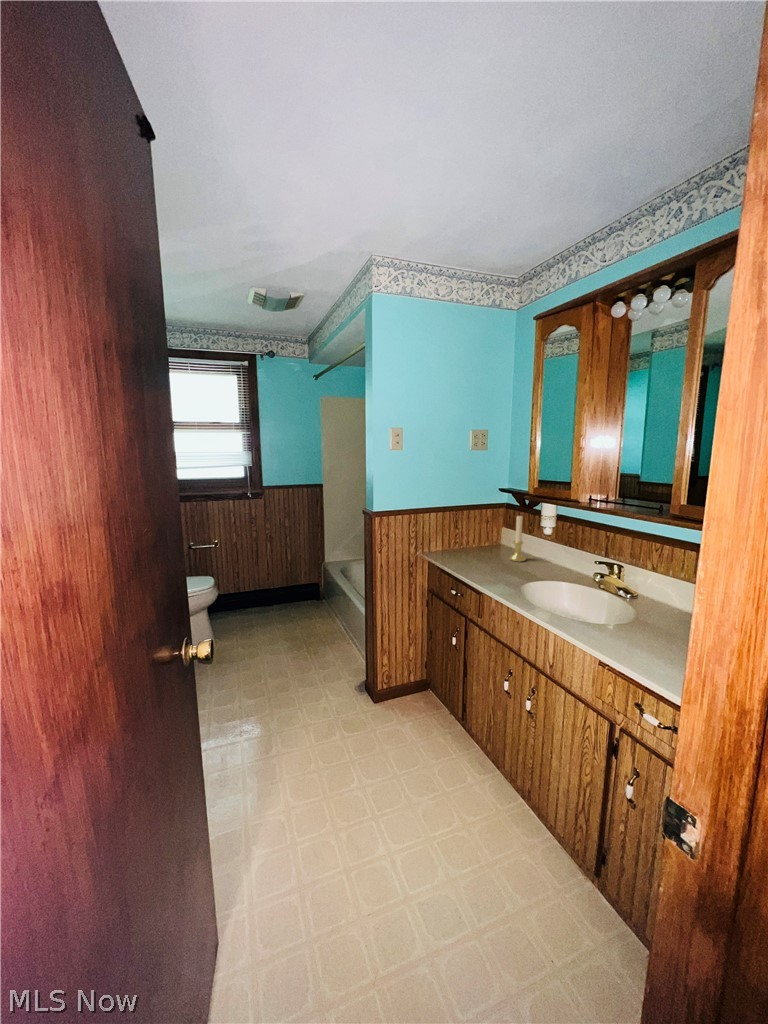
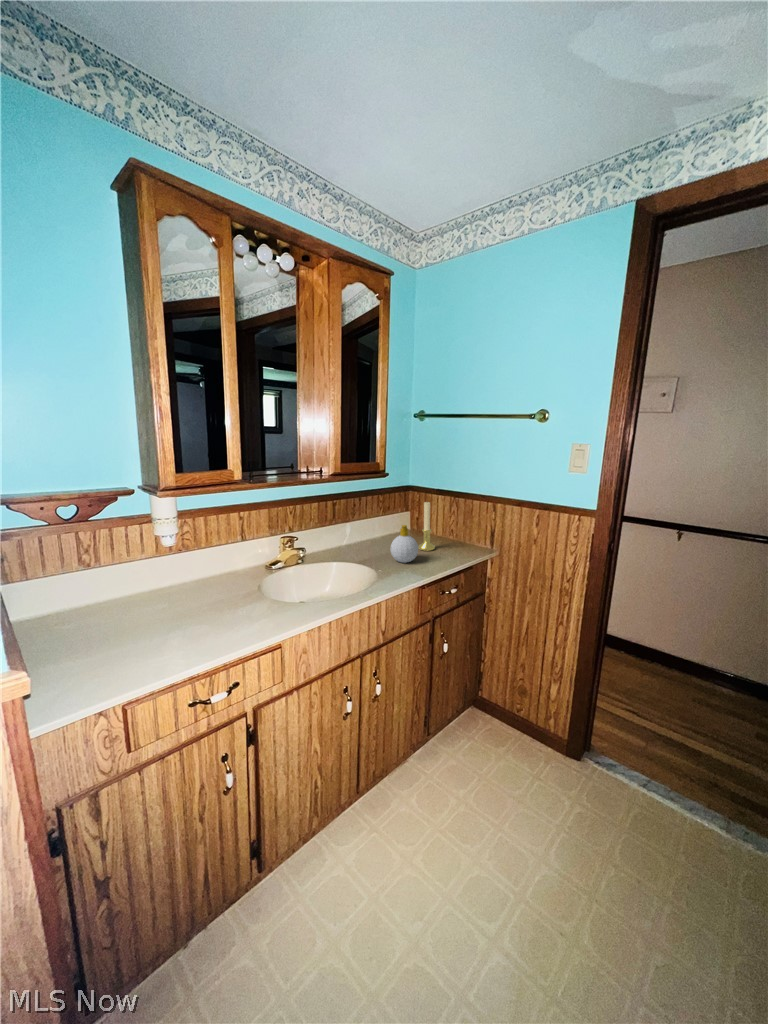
soap bottle: none [476,534,502,568] -> present [391,525,418,563]

